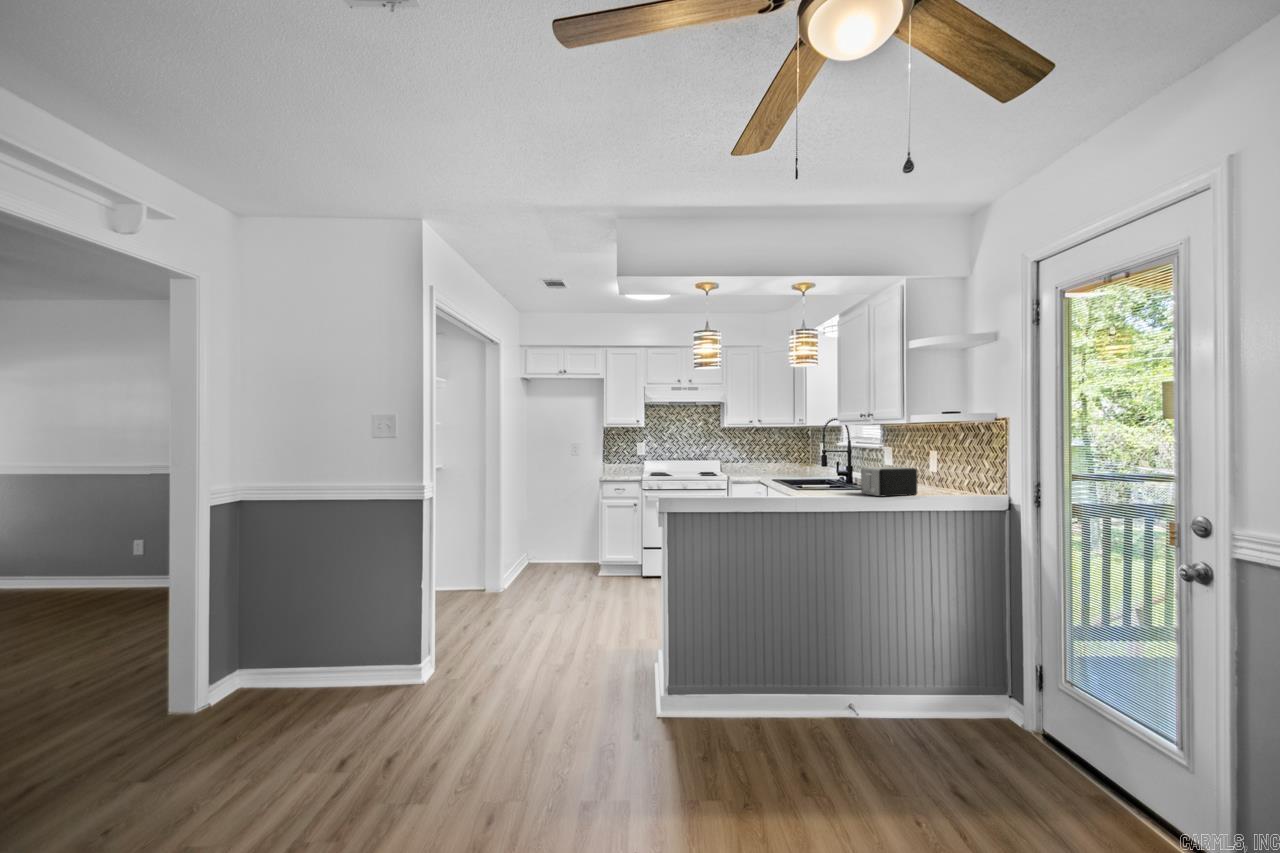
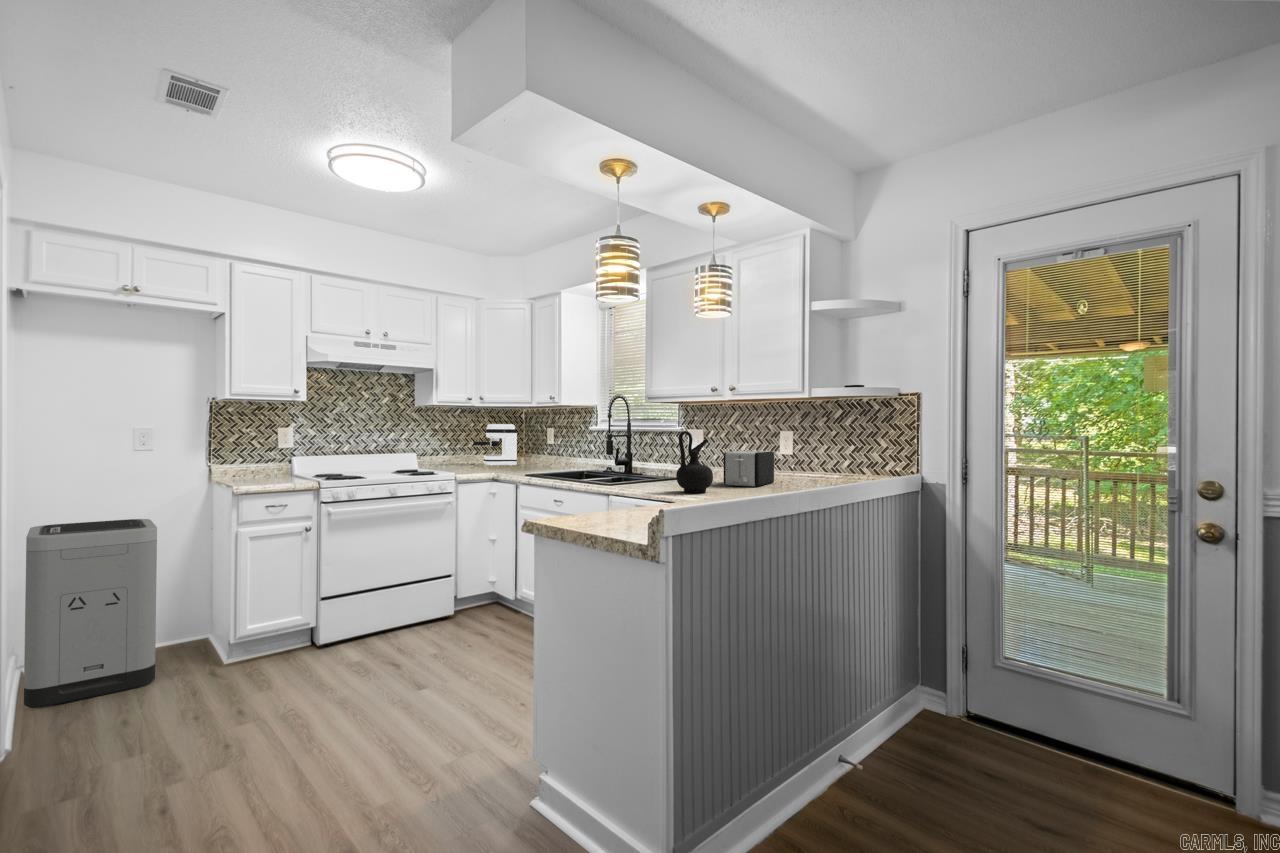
coffee maker: none [766,439,797,471] -> present [473,424,517,466]
ceramic jug: none [801,452,830,498] -> present [676,431,713,493]
trash can: none [517,491,570,576] -> present [24,519,157,708]

